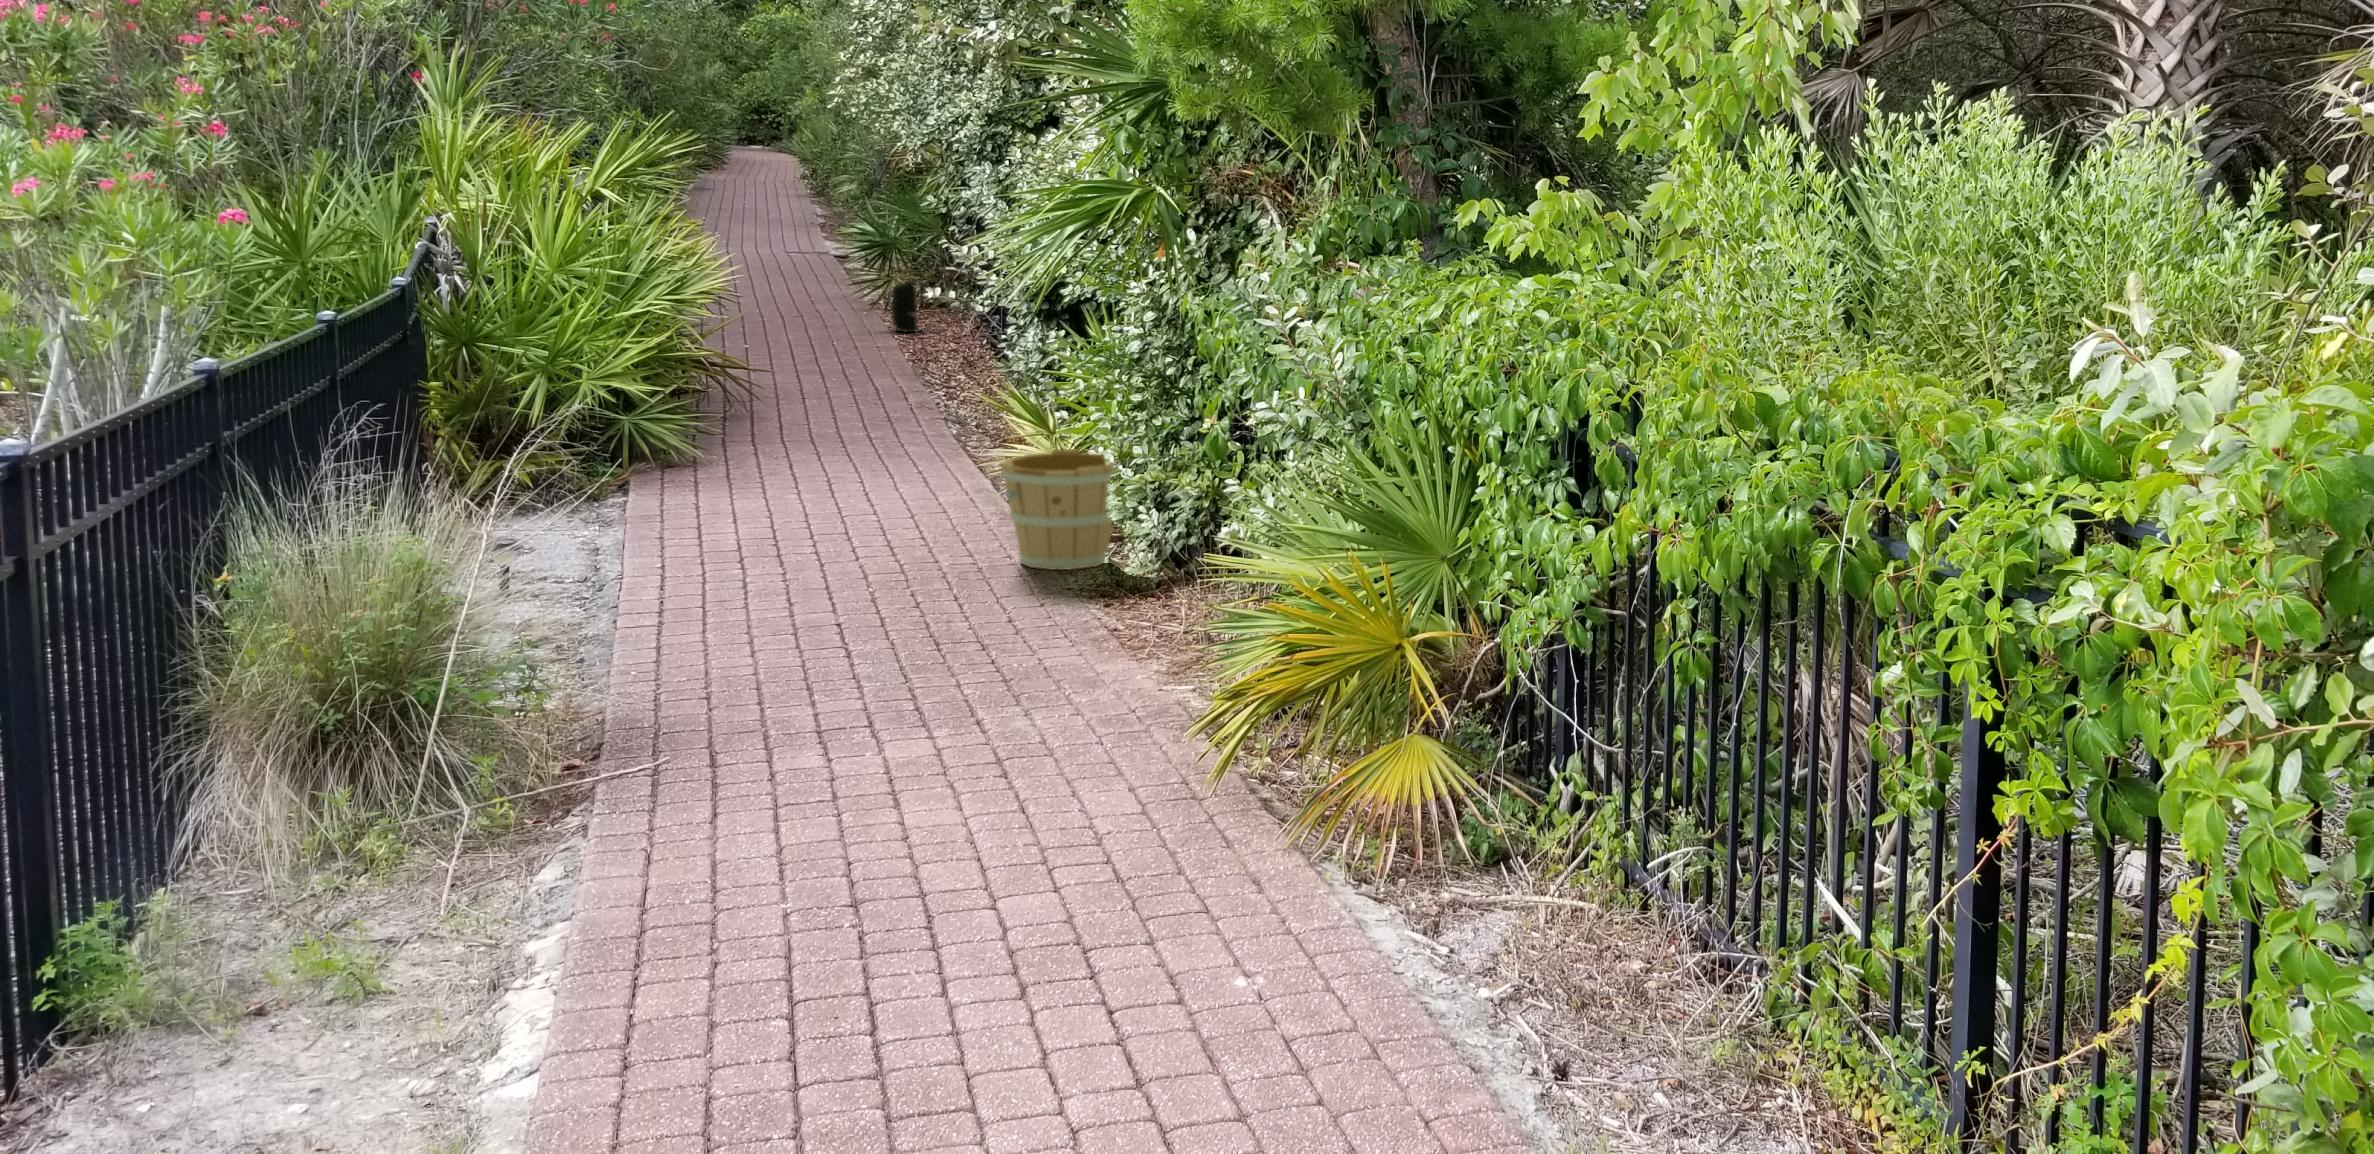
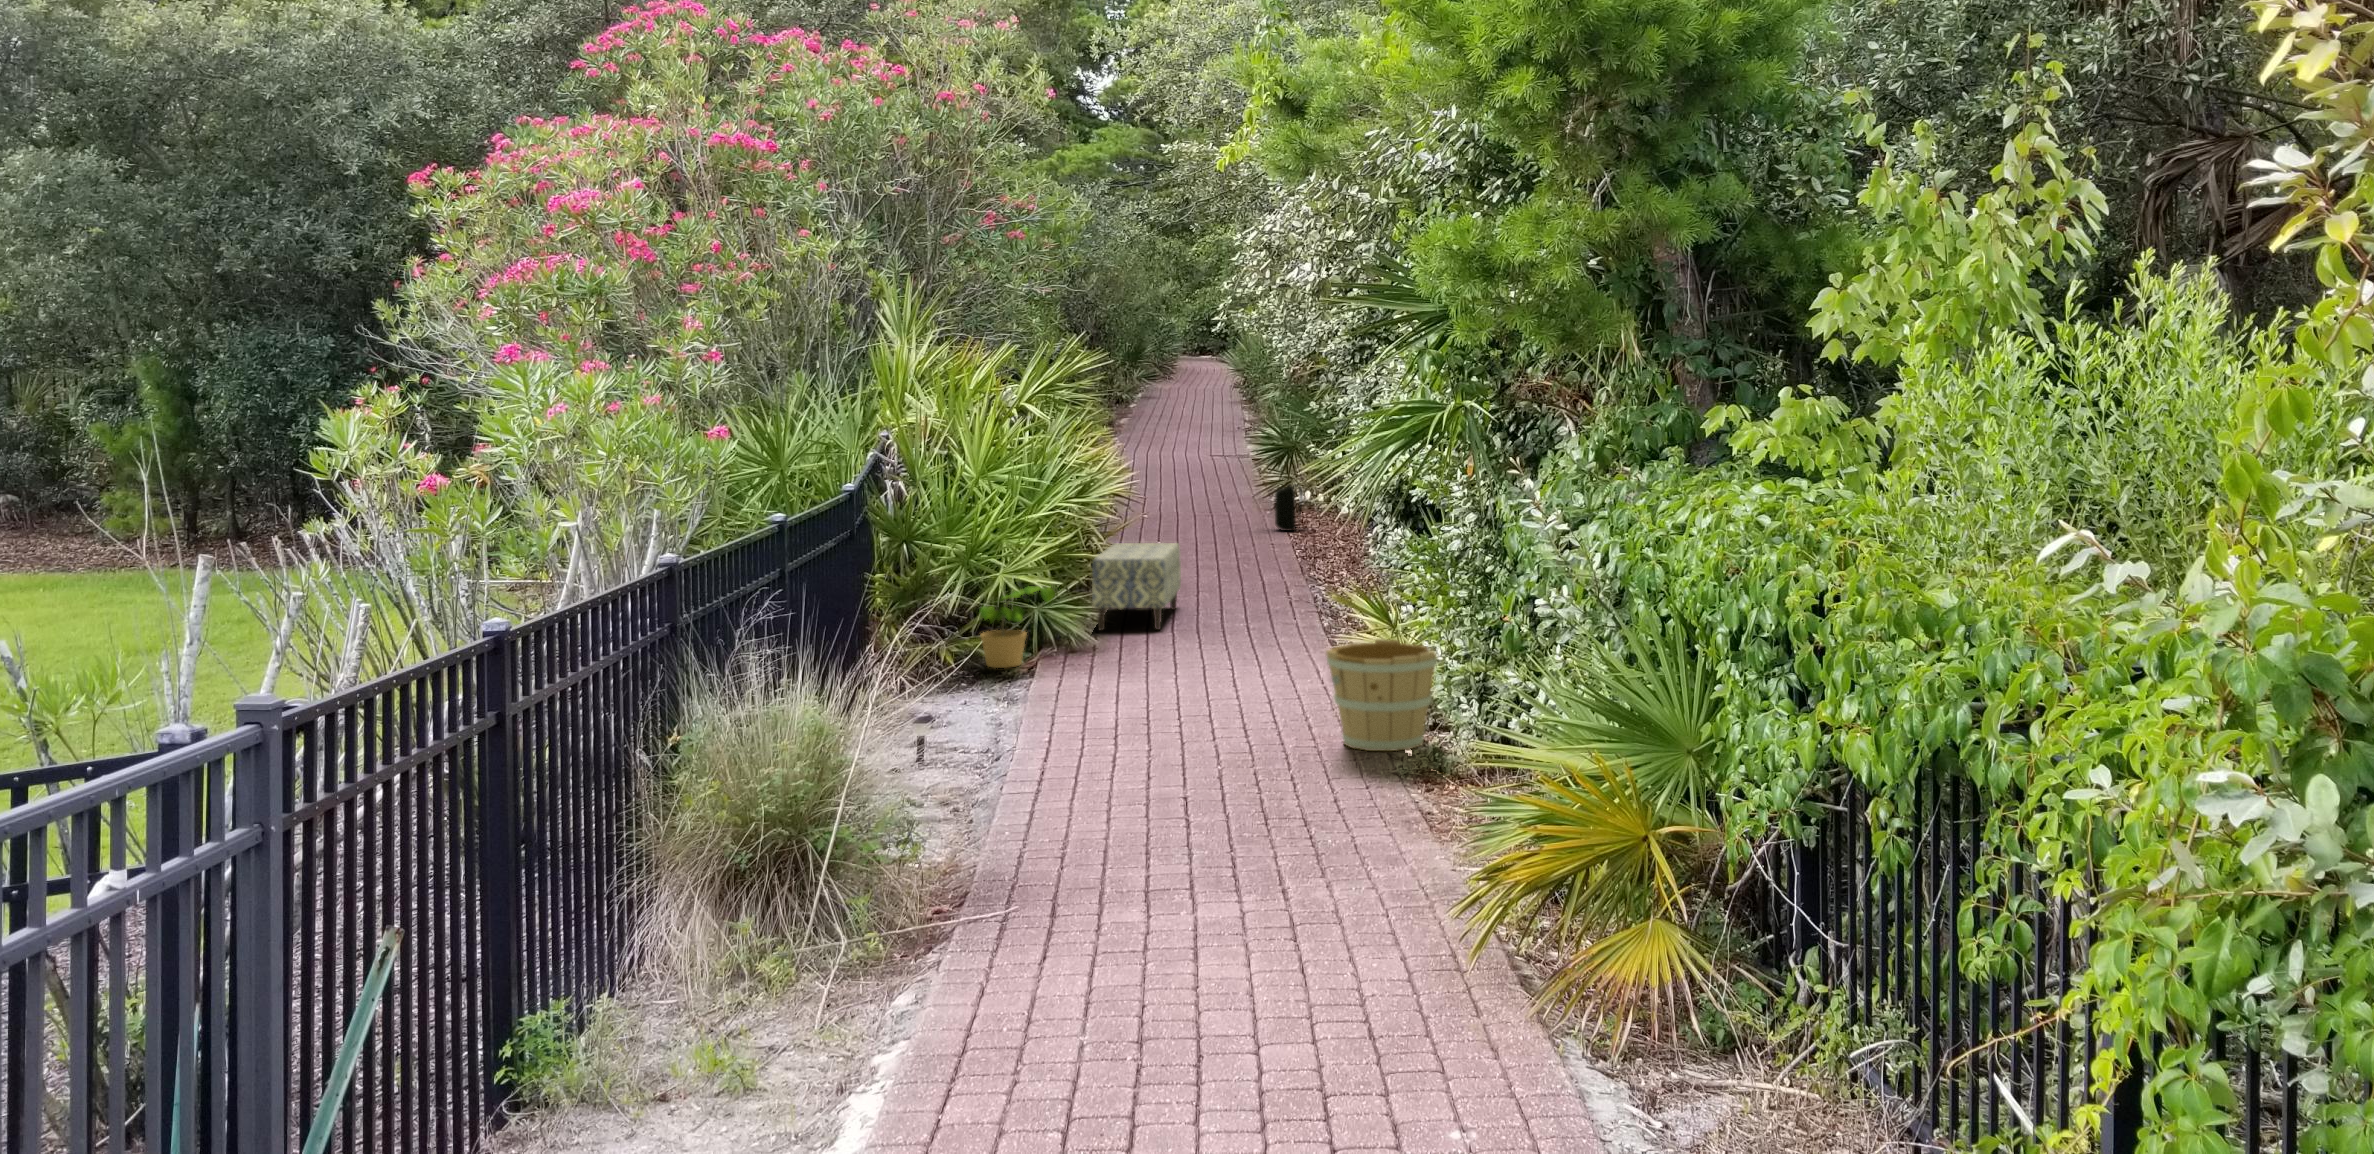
bench: none [696,345,800,445] -> present [1092,543,1181,630]
potted plant: none [564,394,667,490] -> present [979,586,1055,668]

